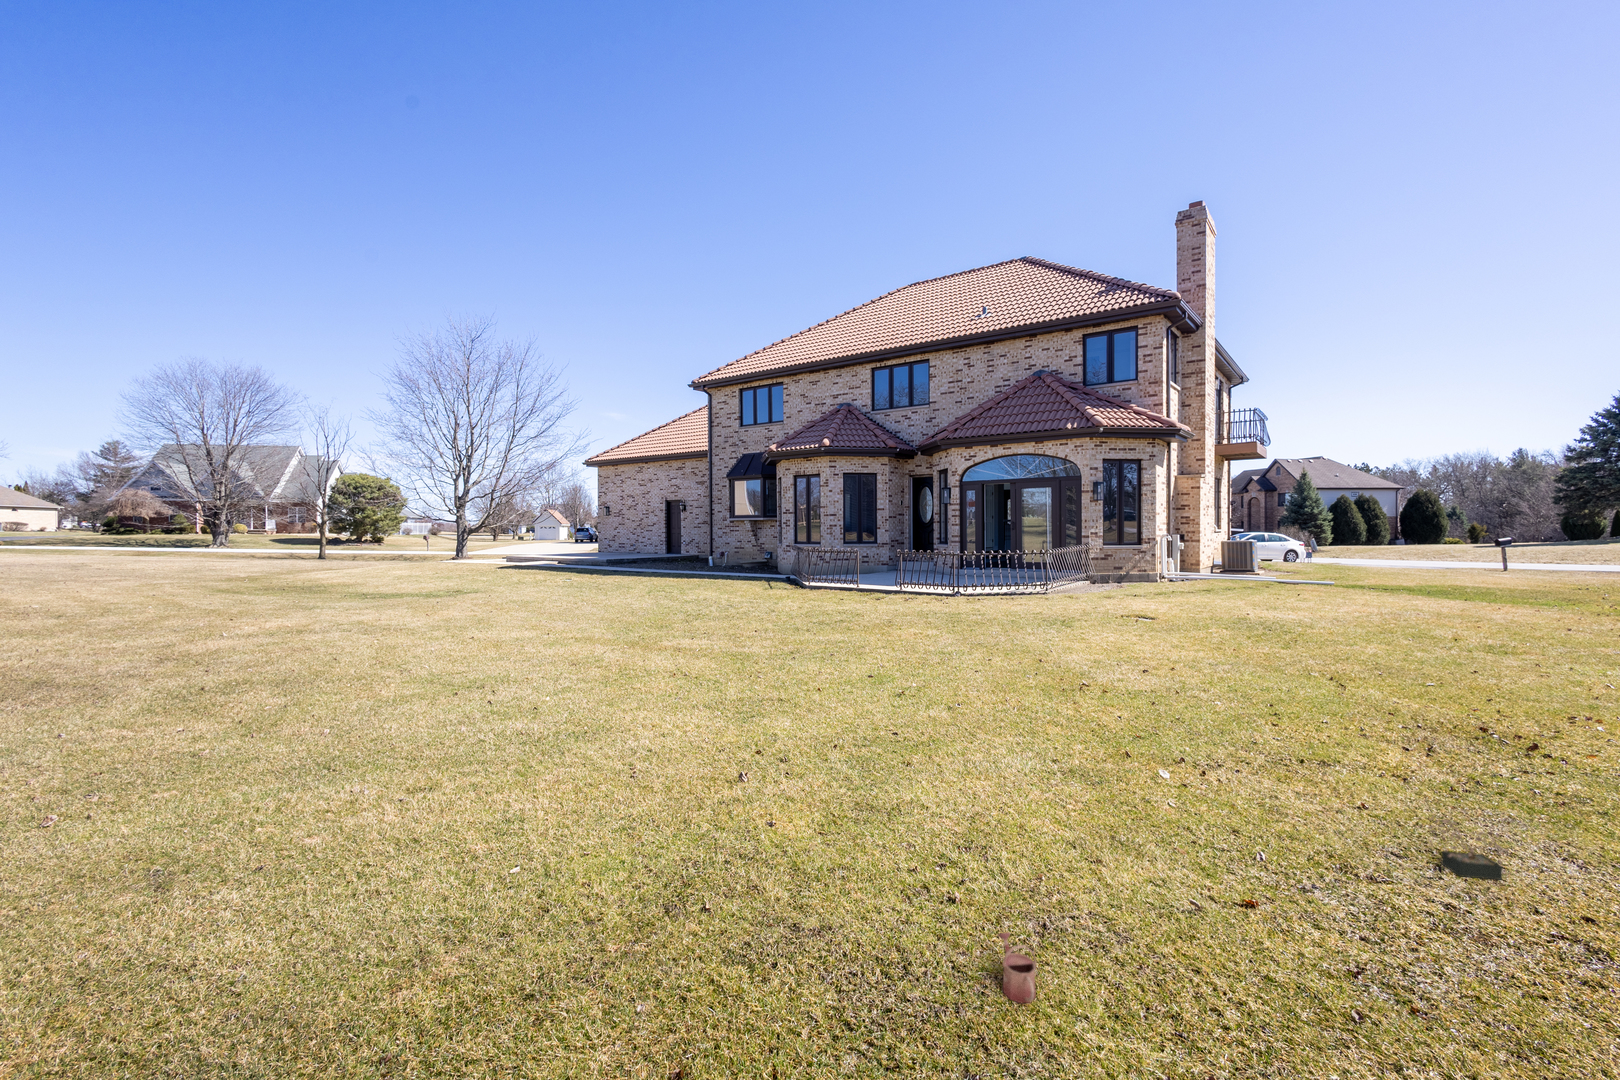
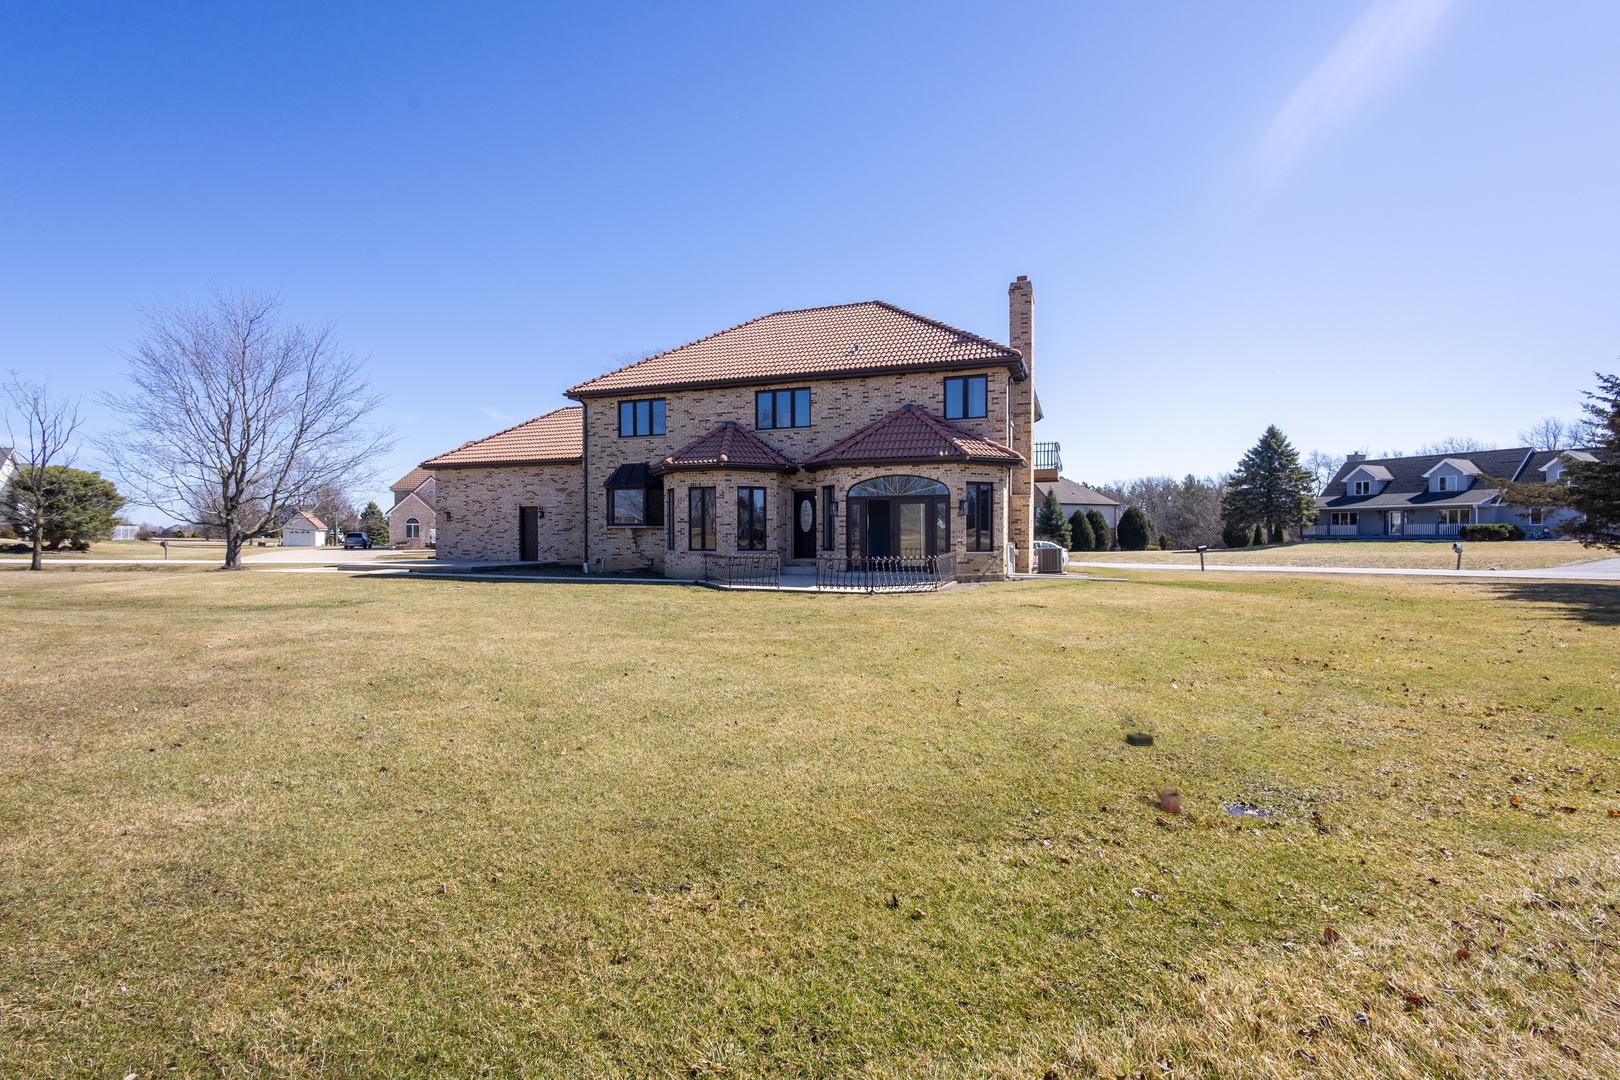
decorative plant: present [1429,816,1508,880] -> present [1121,715,1154,746]

